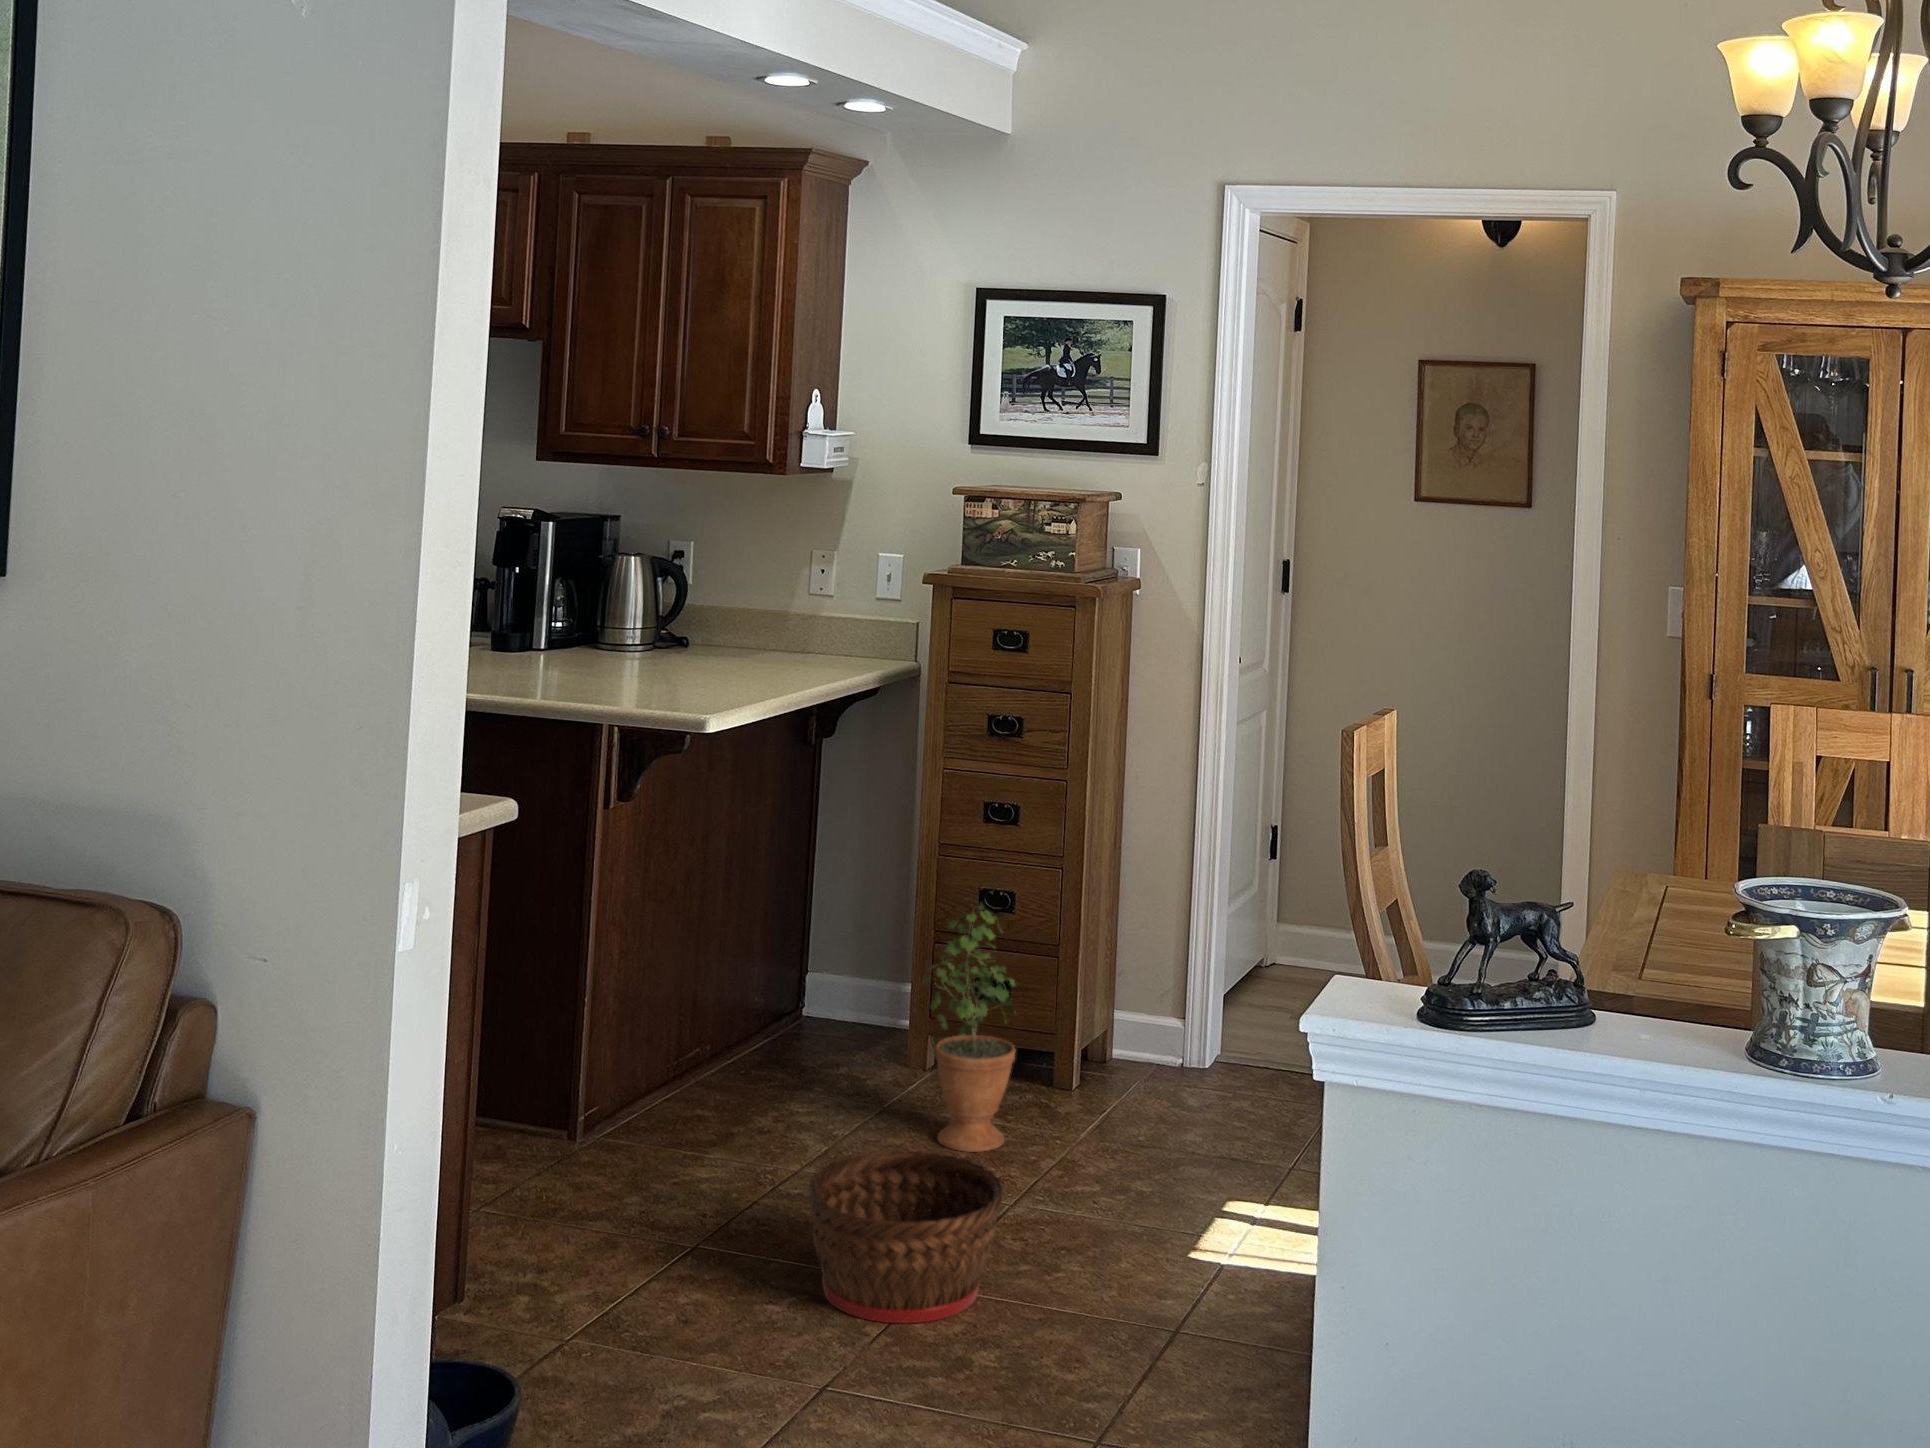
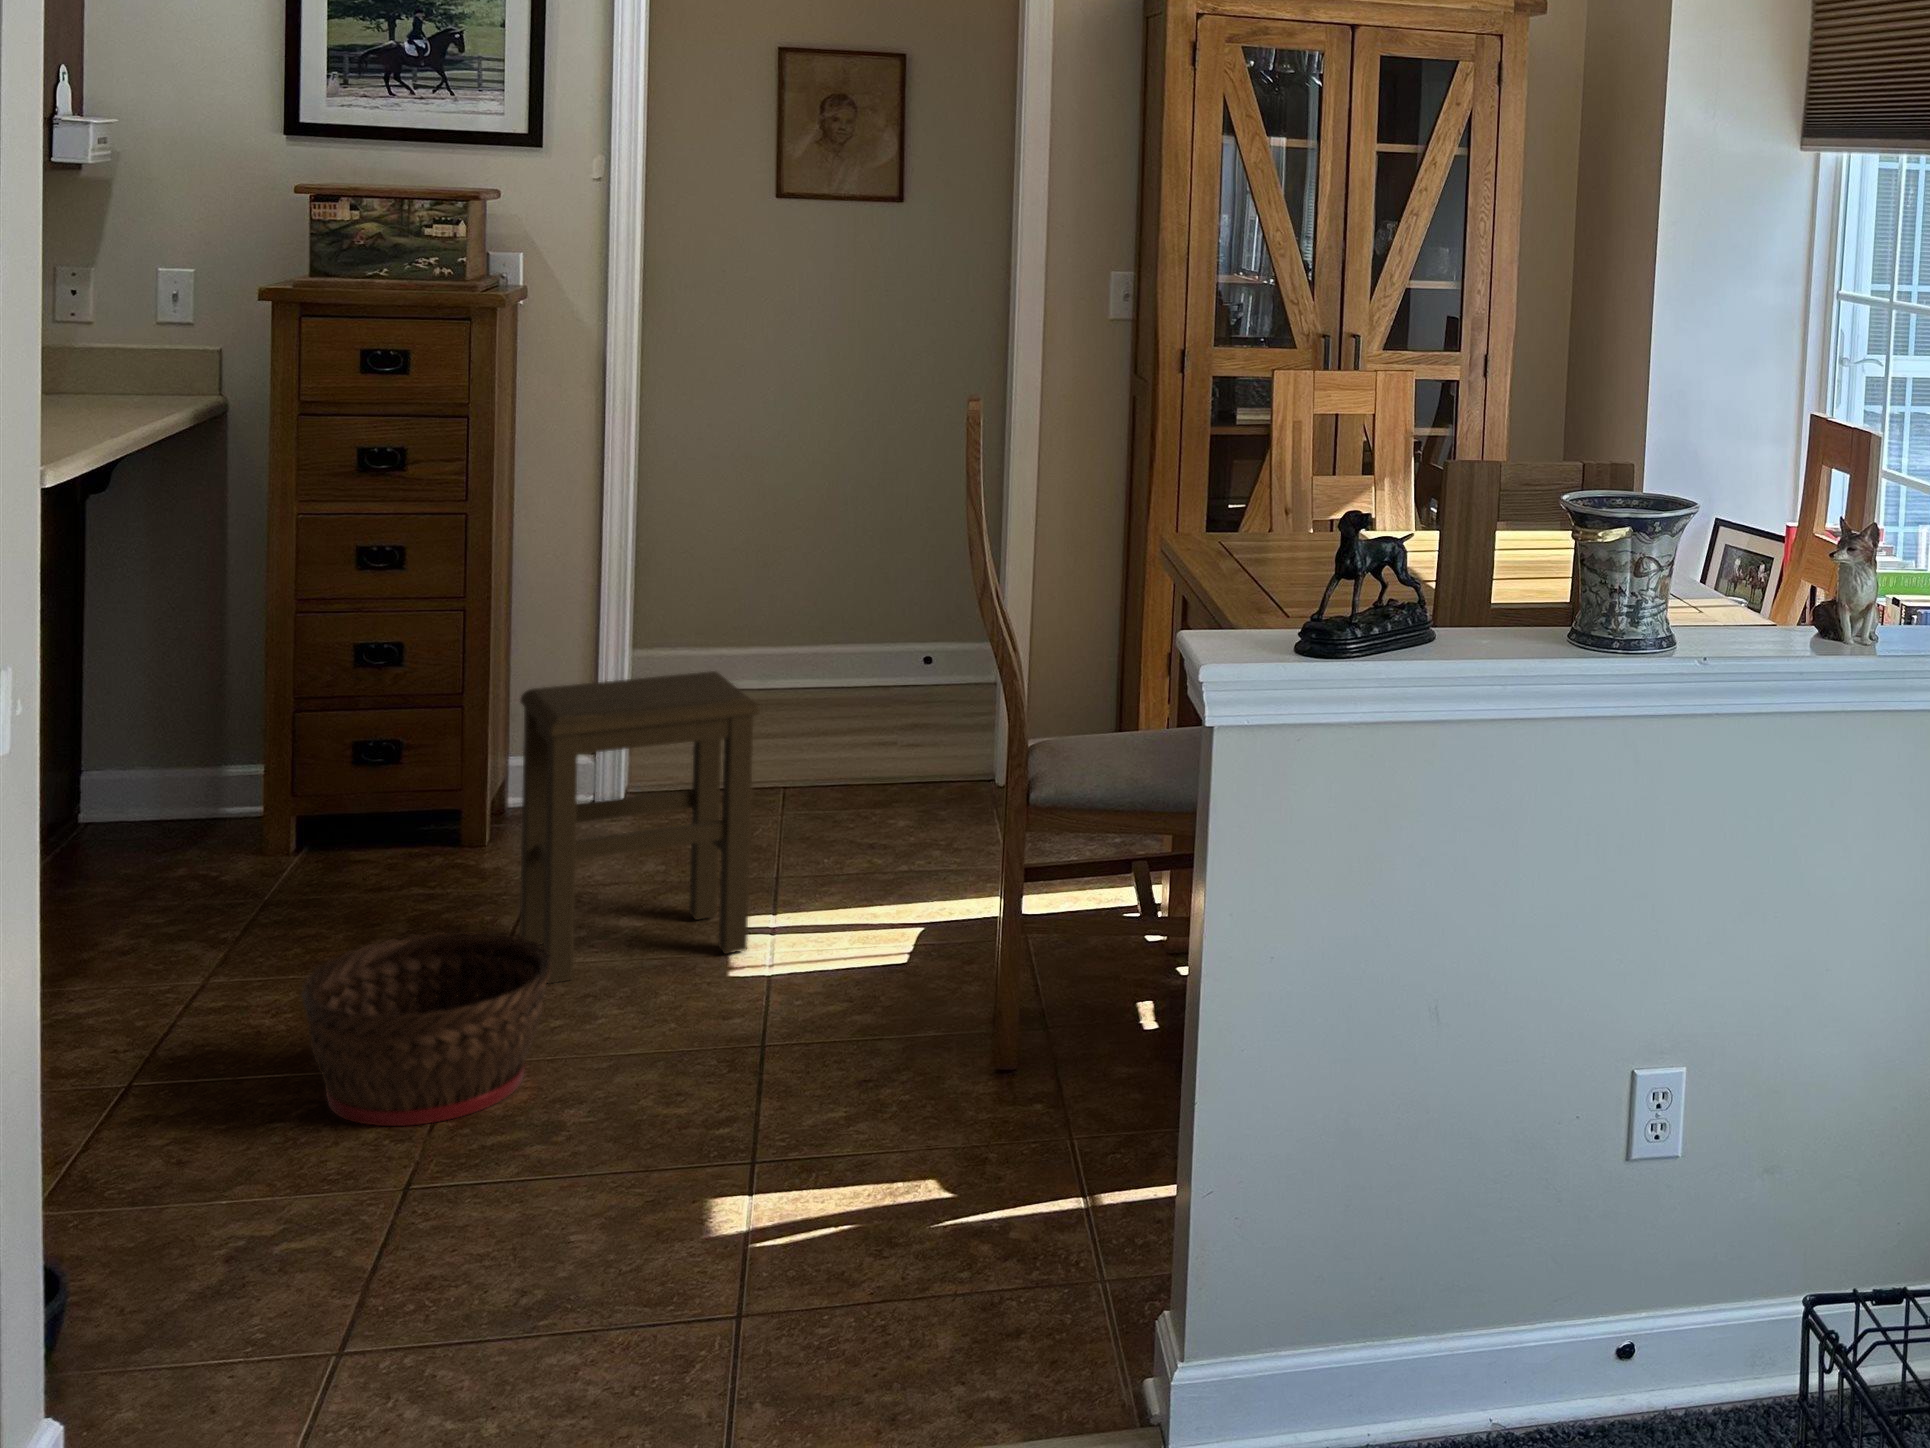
potted plant: present [921,898,1015,1152] -> none [330,655,453,935]
stool: none [1046,946,1239,1233] -> present [520,671,760,983]

